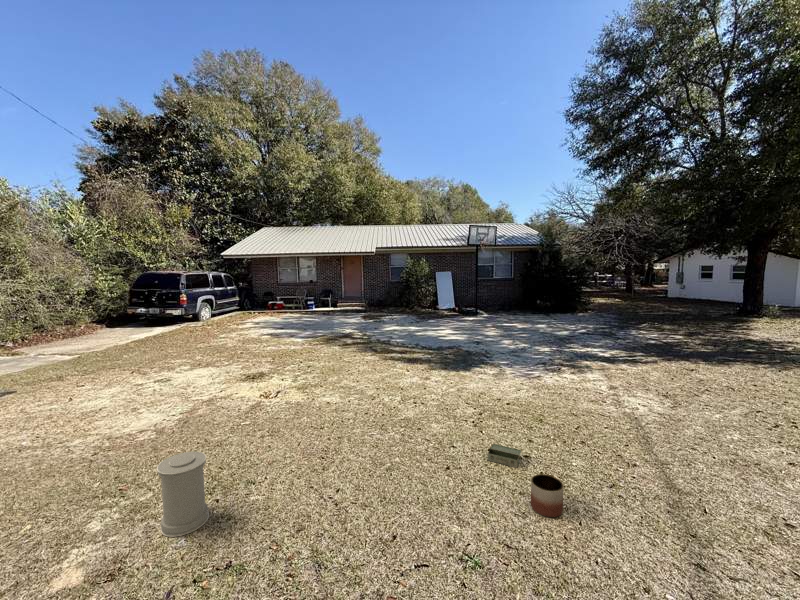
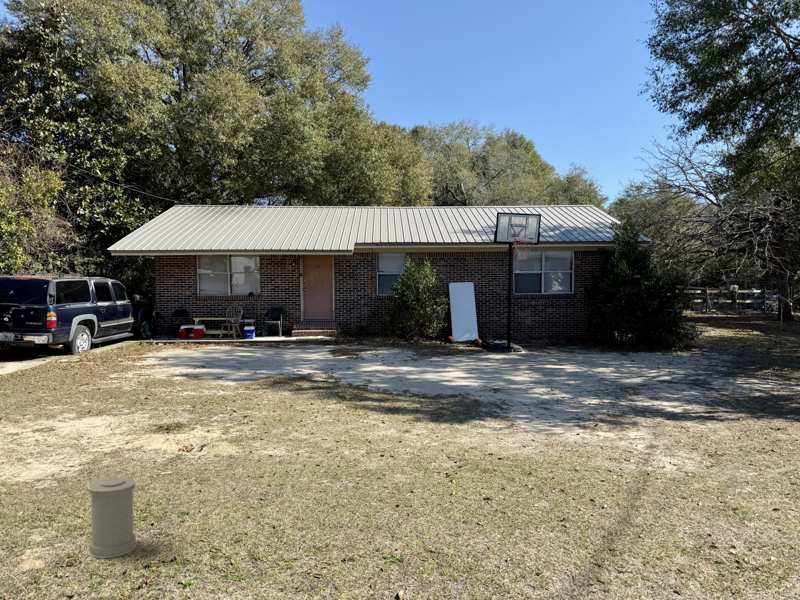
toolbox: present [488,444,521,468] -> none [453,493,494,516]
planter: present [530,474,564,517] -> none [483,511,516,552]

